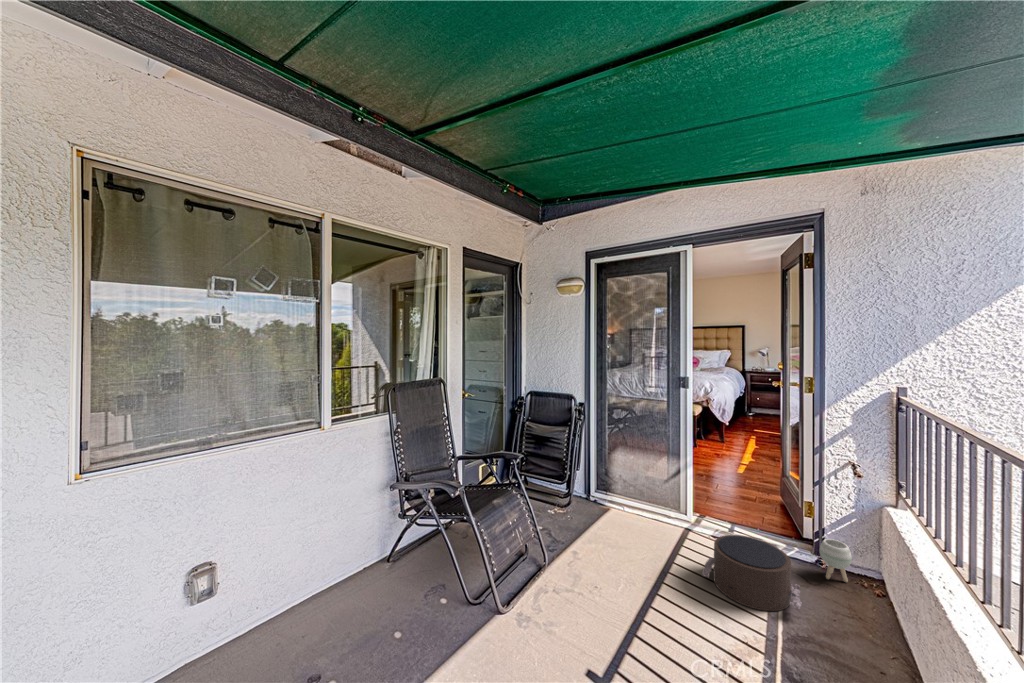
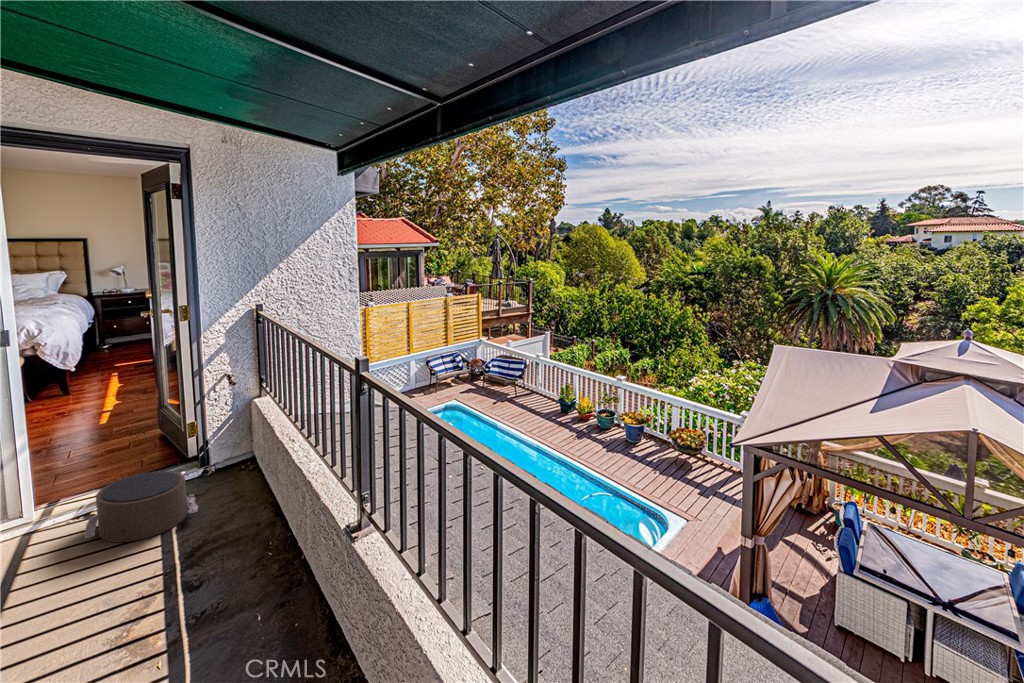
planter: present [820,539,852,582] -> none [207,444,233,479]

